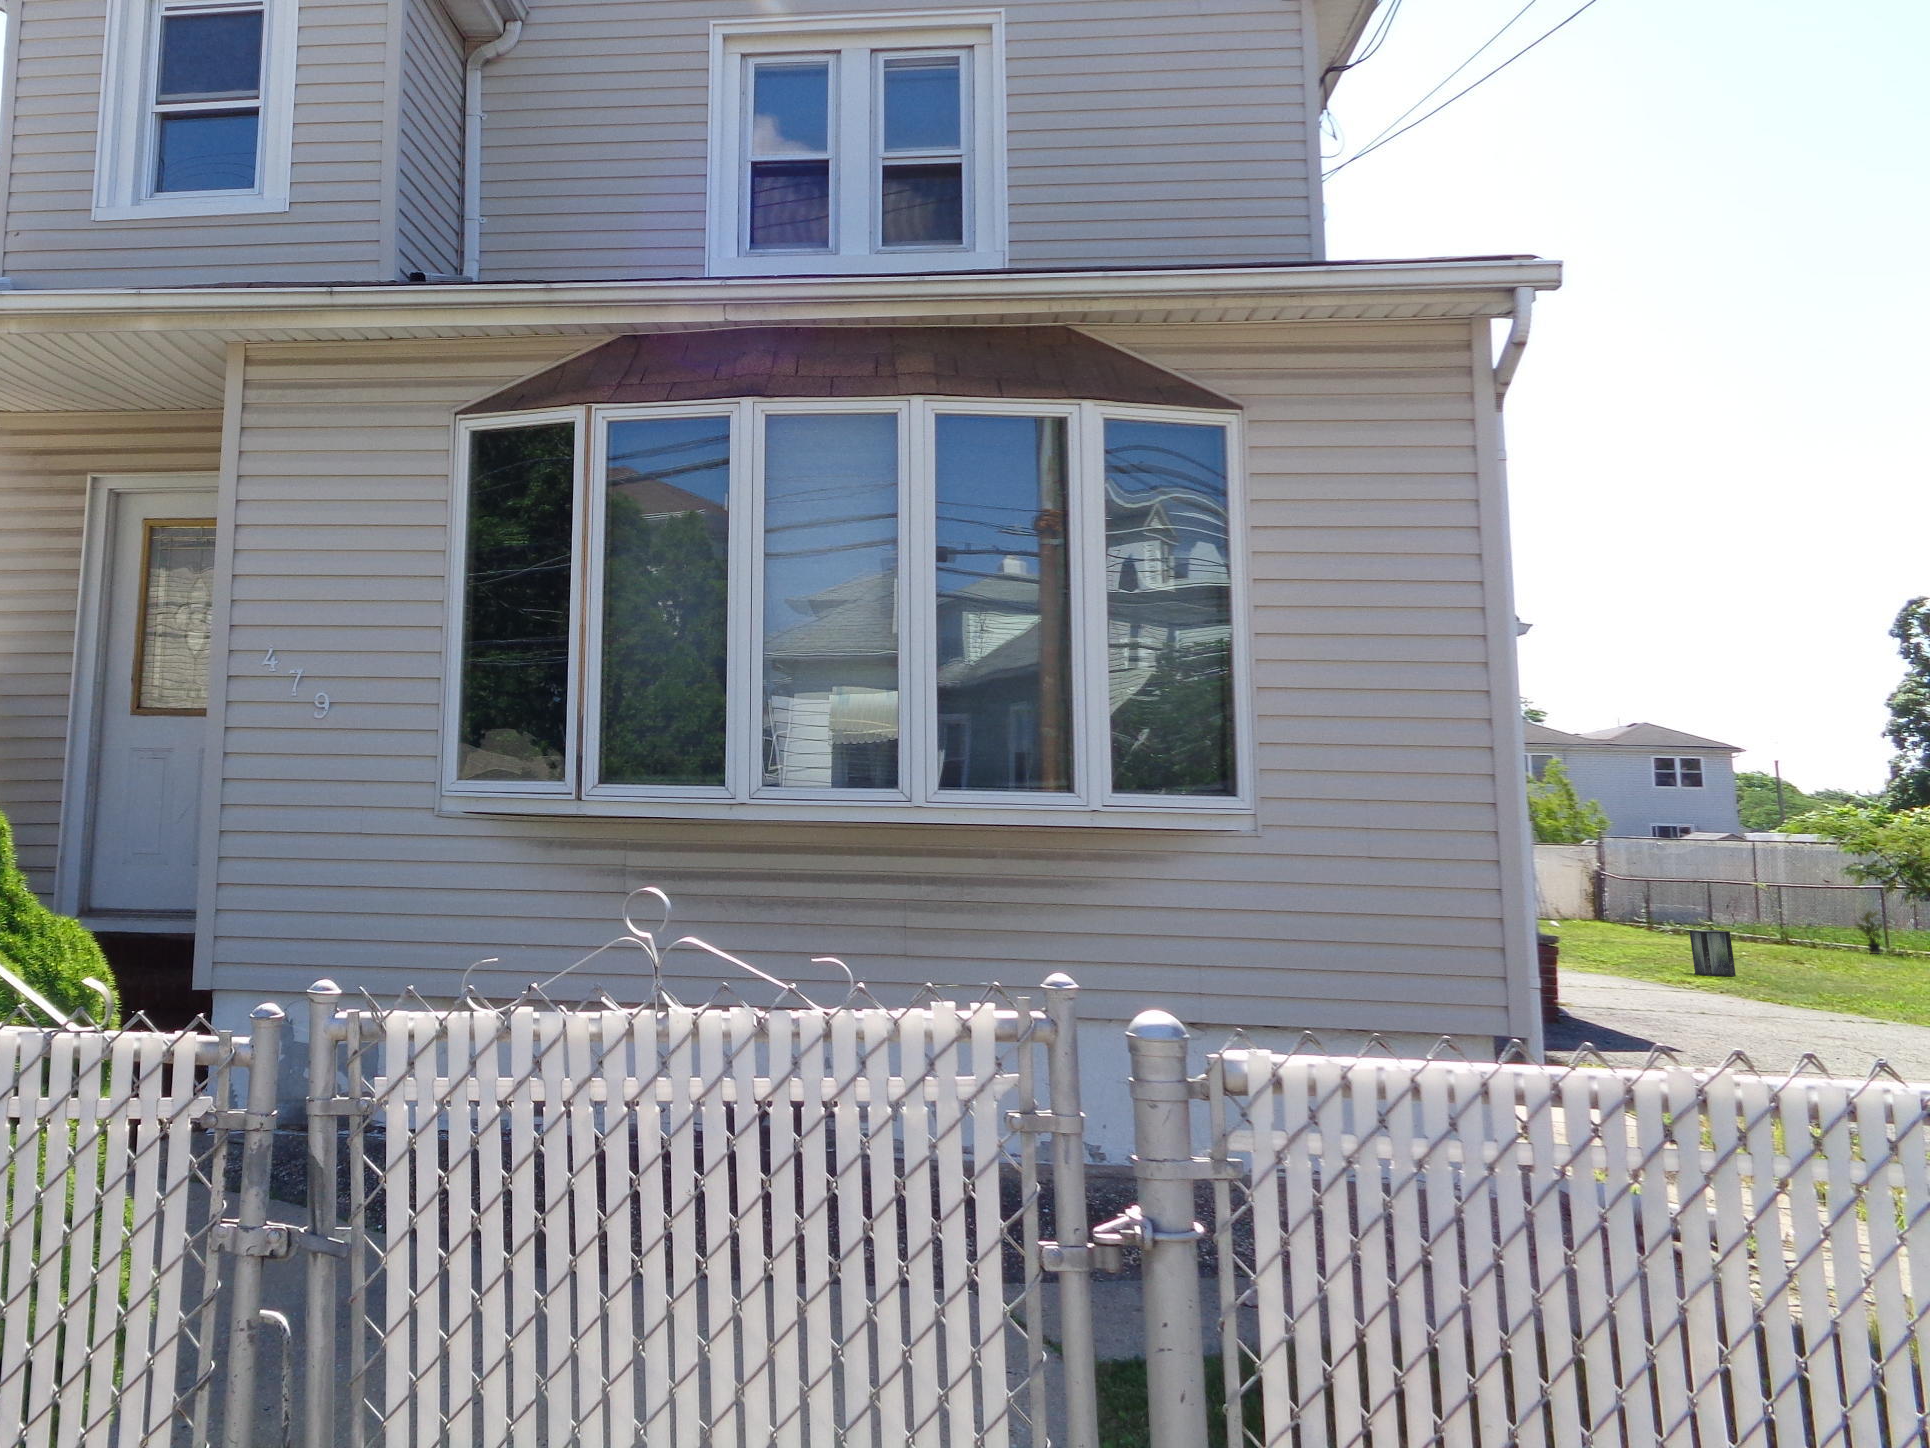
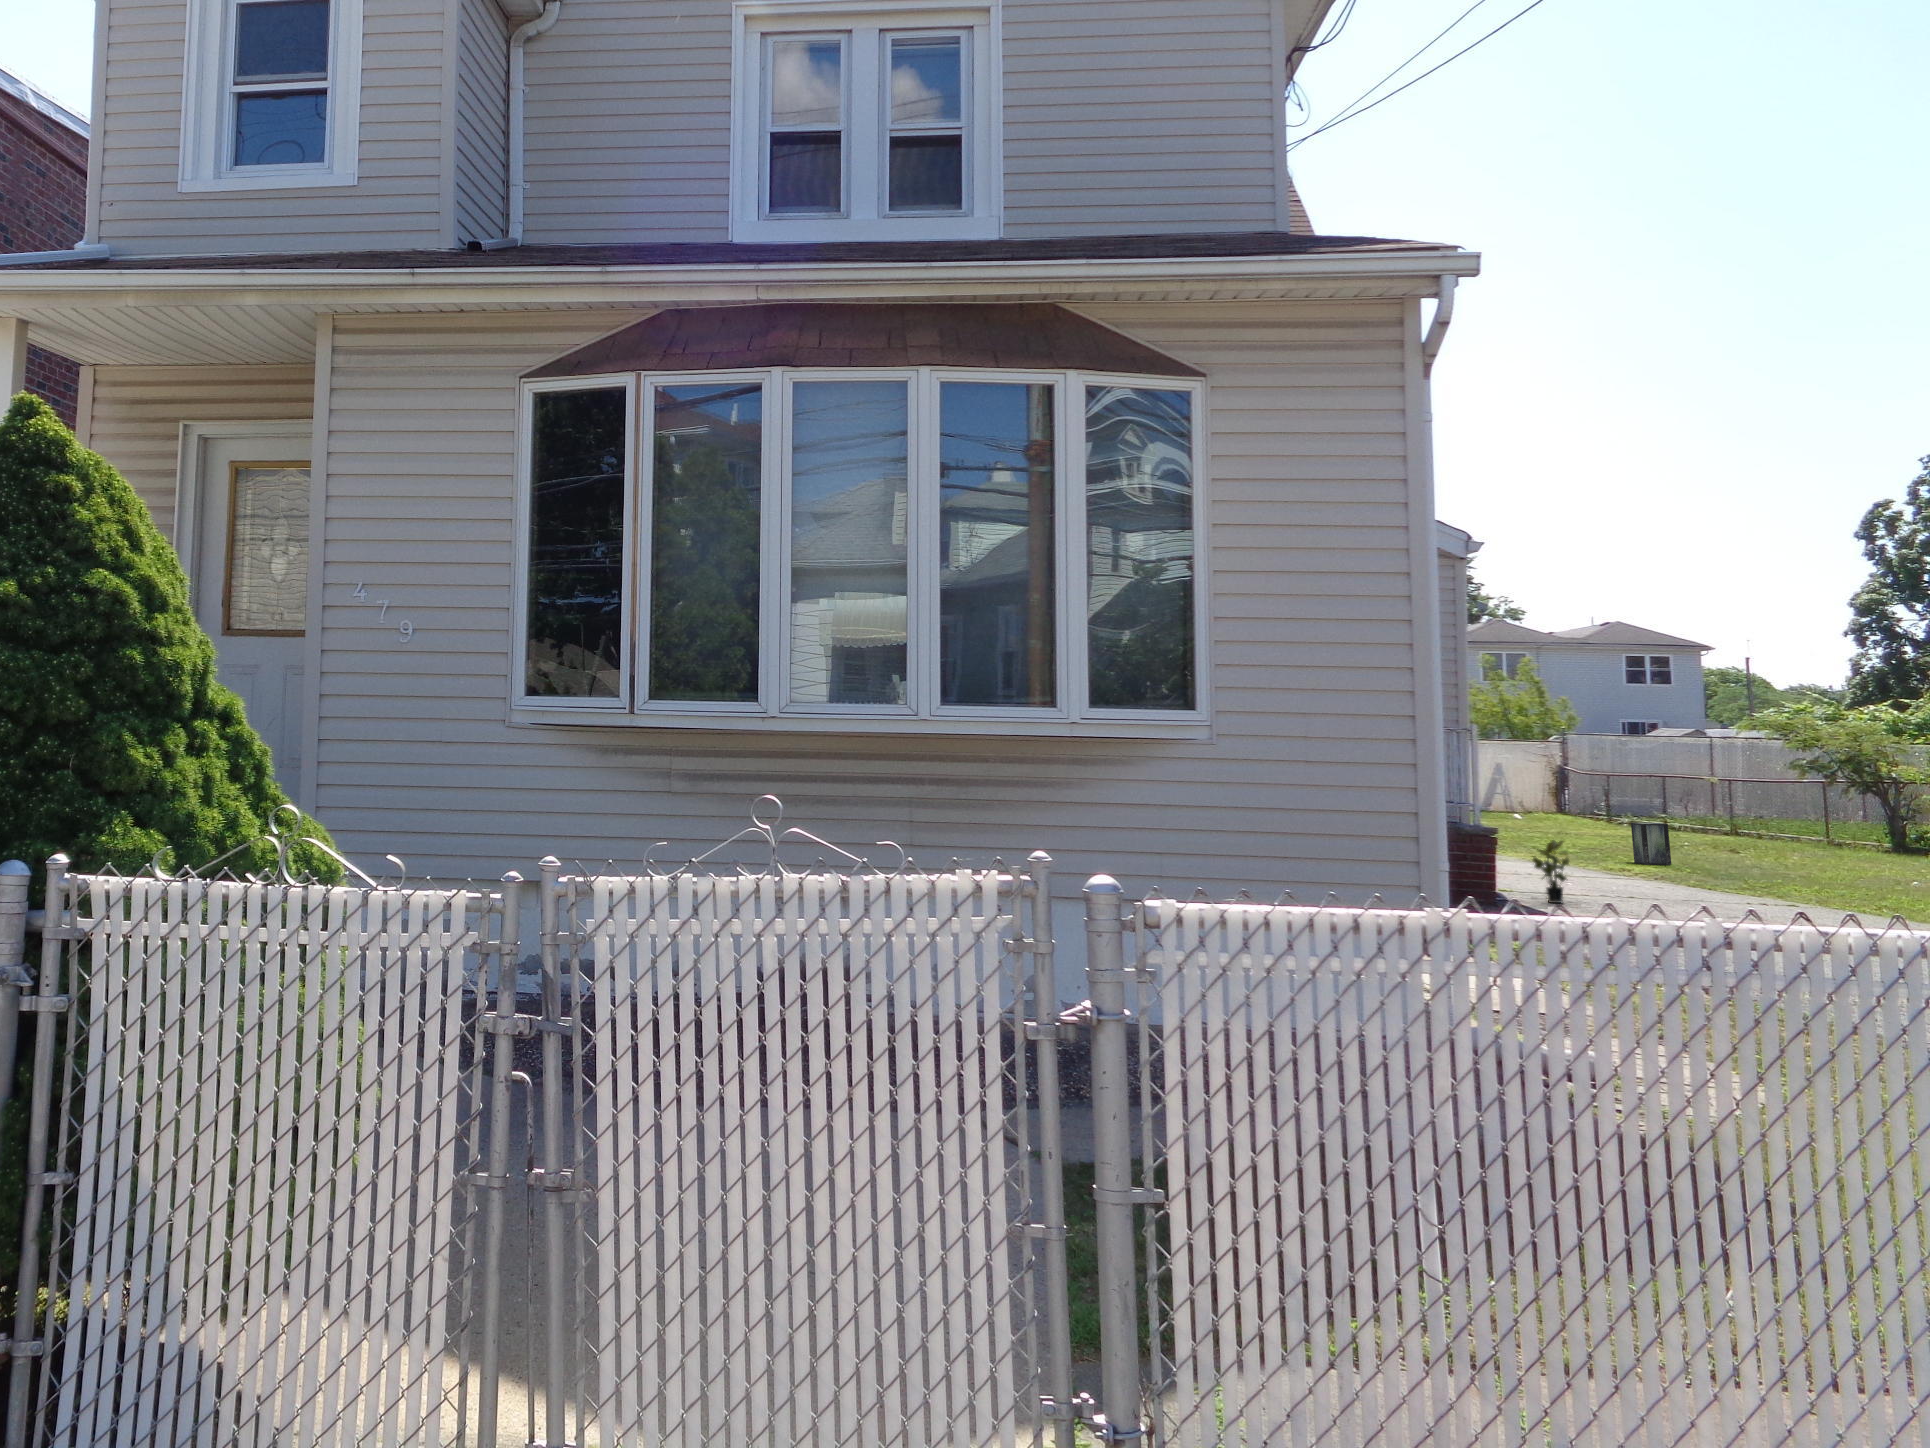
potted plant: present [1857,911,1883,954] -> present [1533,840,1569,903]

